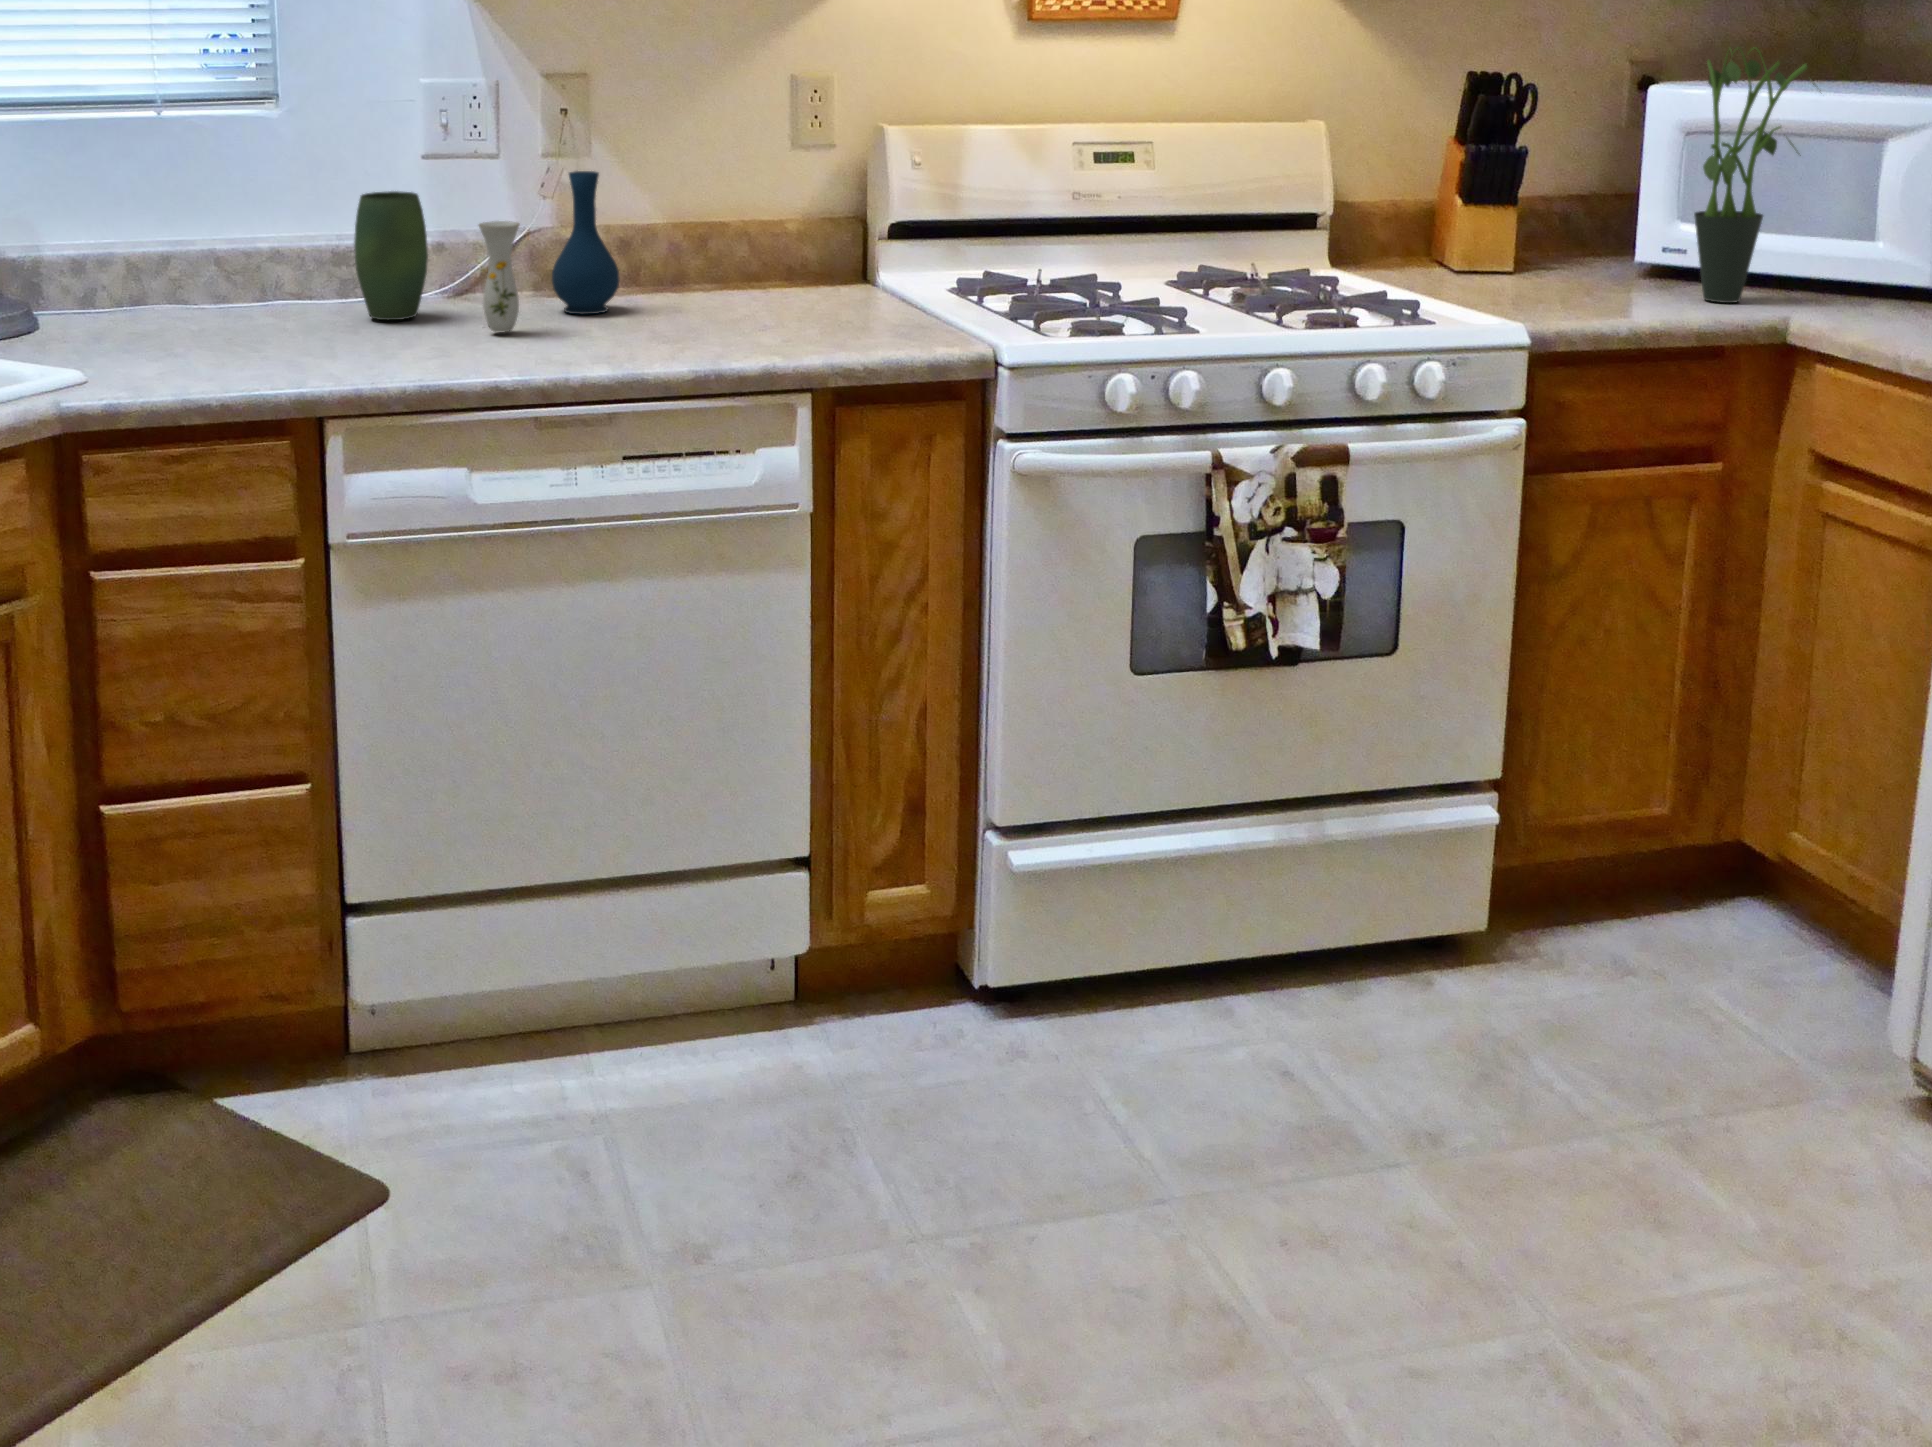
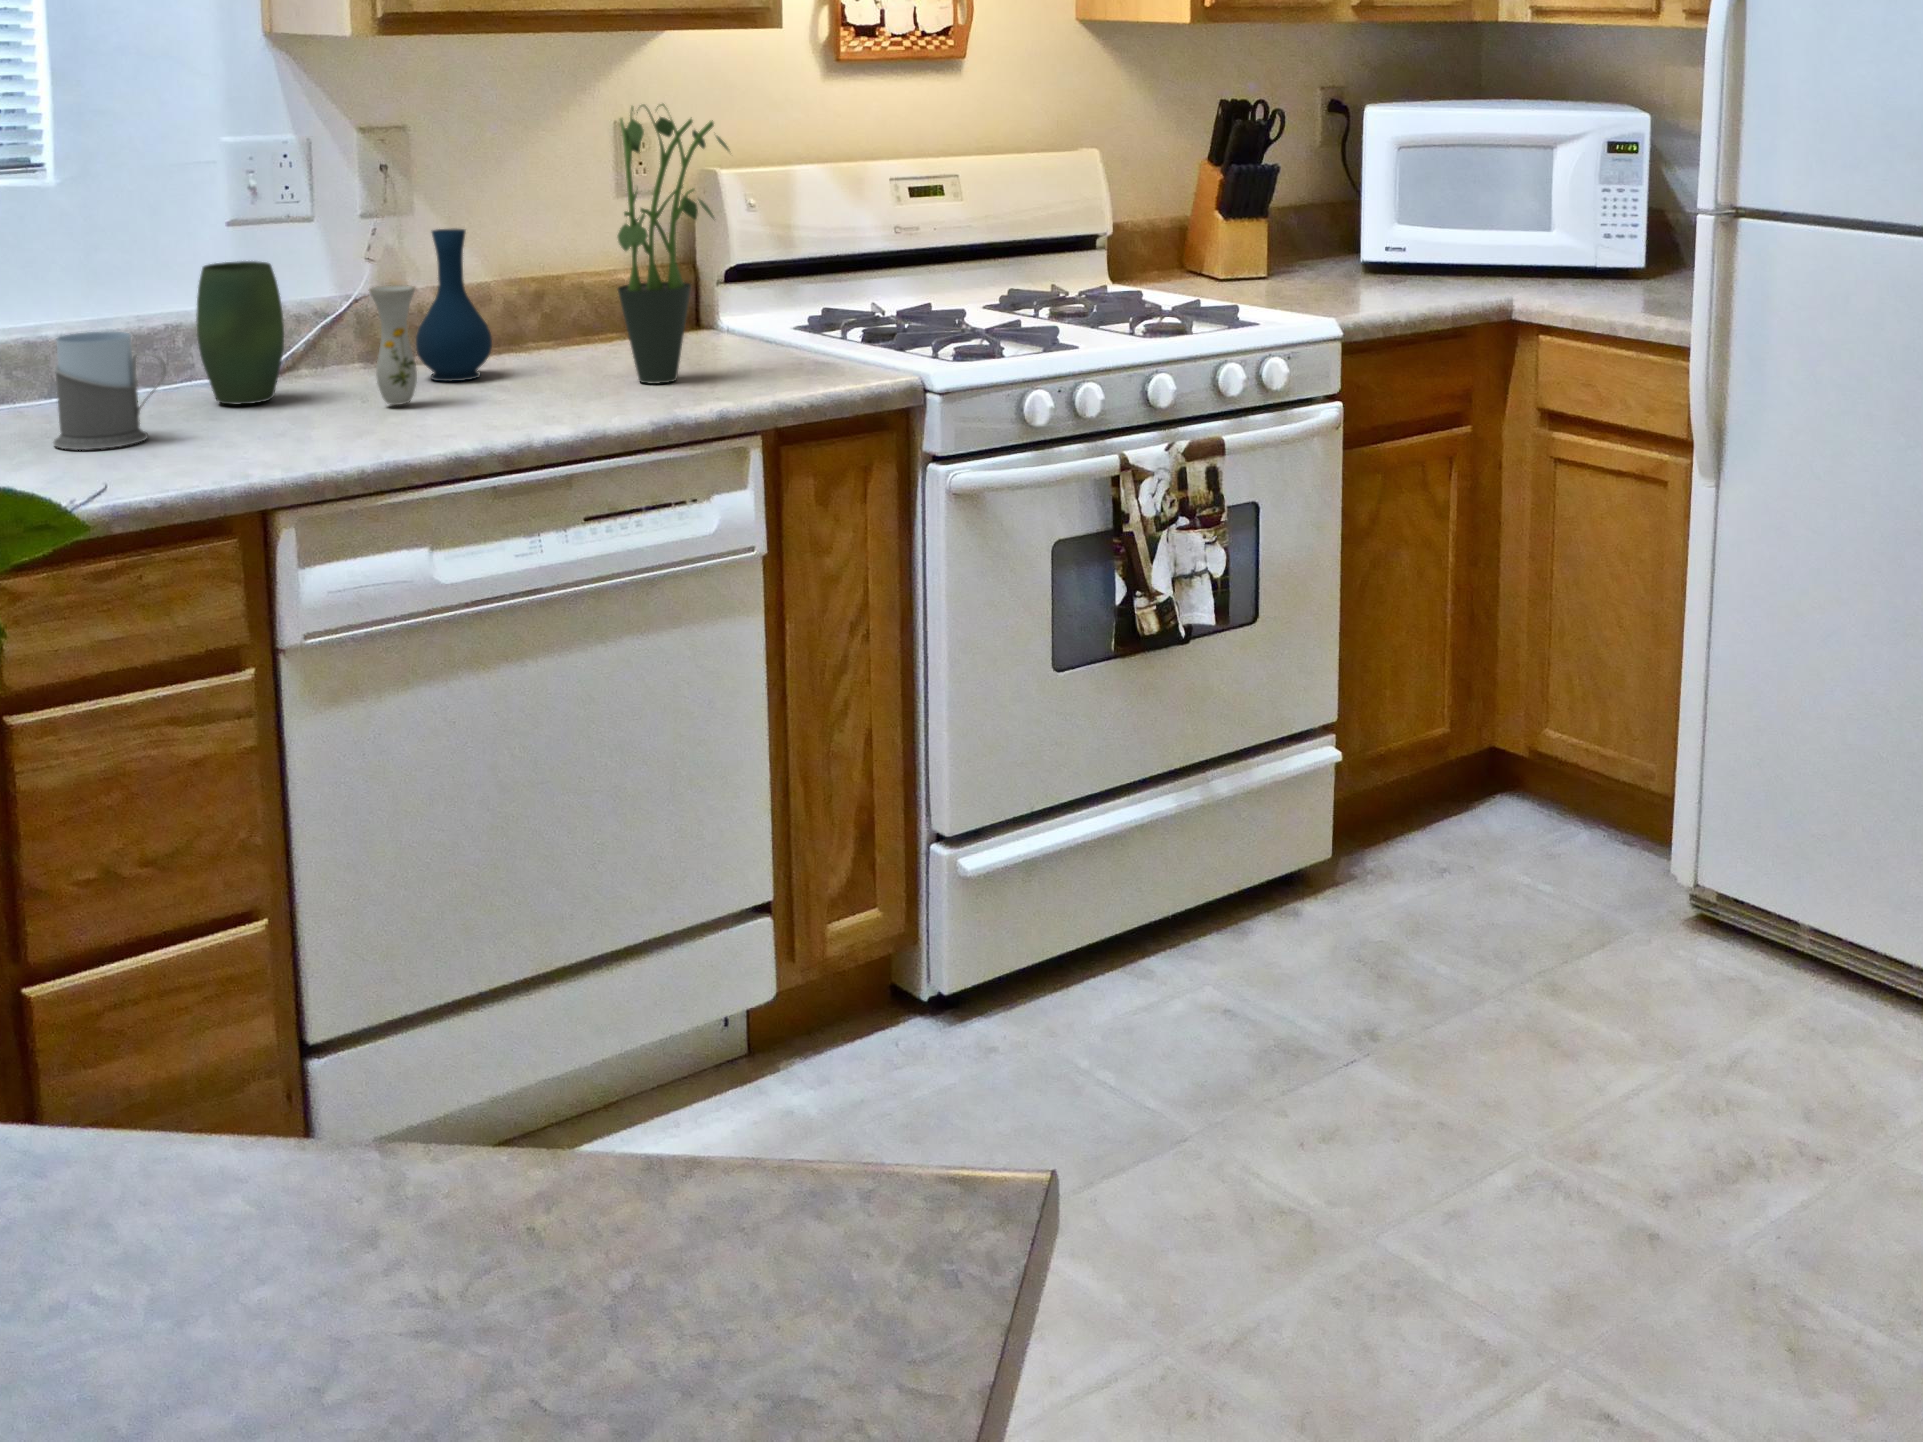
potted plant: present [1694,47,1818,303] -> present [618,104,729,384]
mug: none [200,247,285,350] -> present [53,331,166,450]

